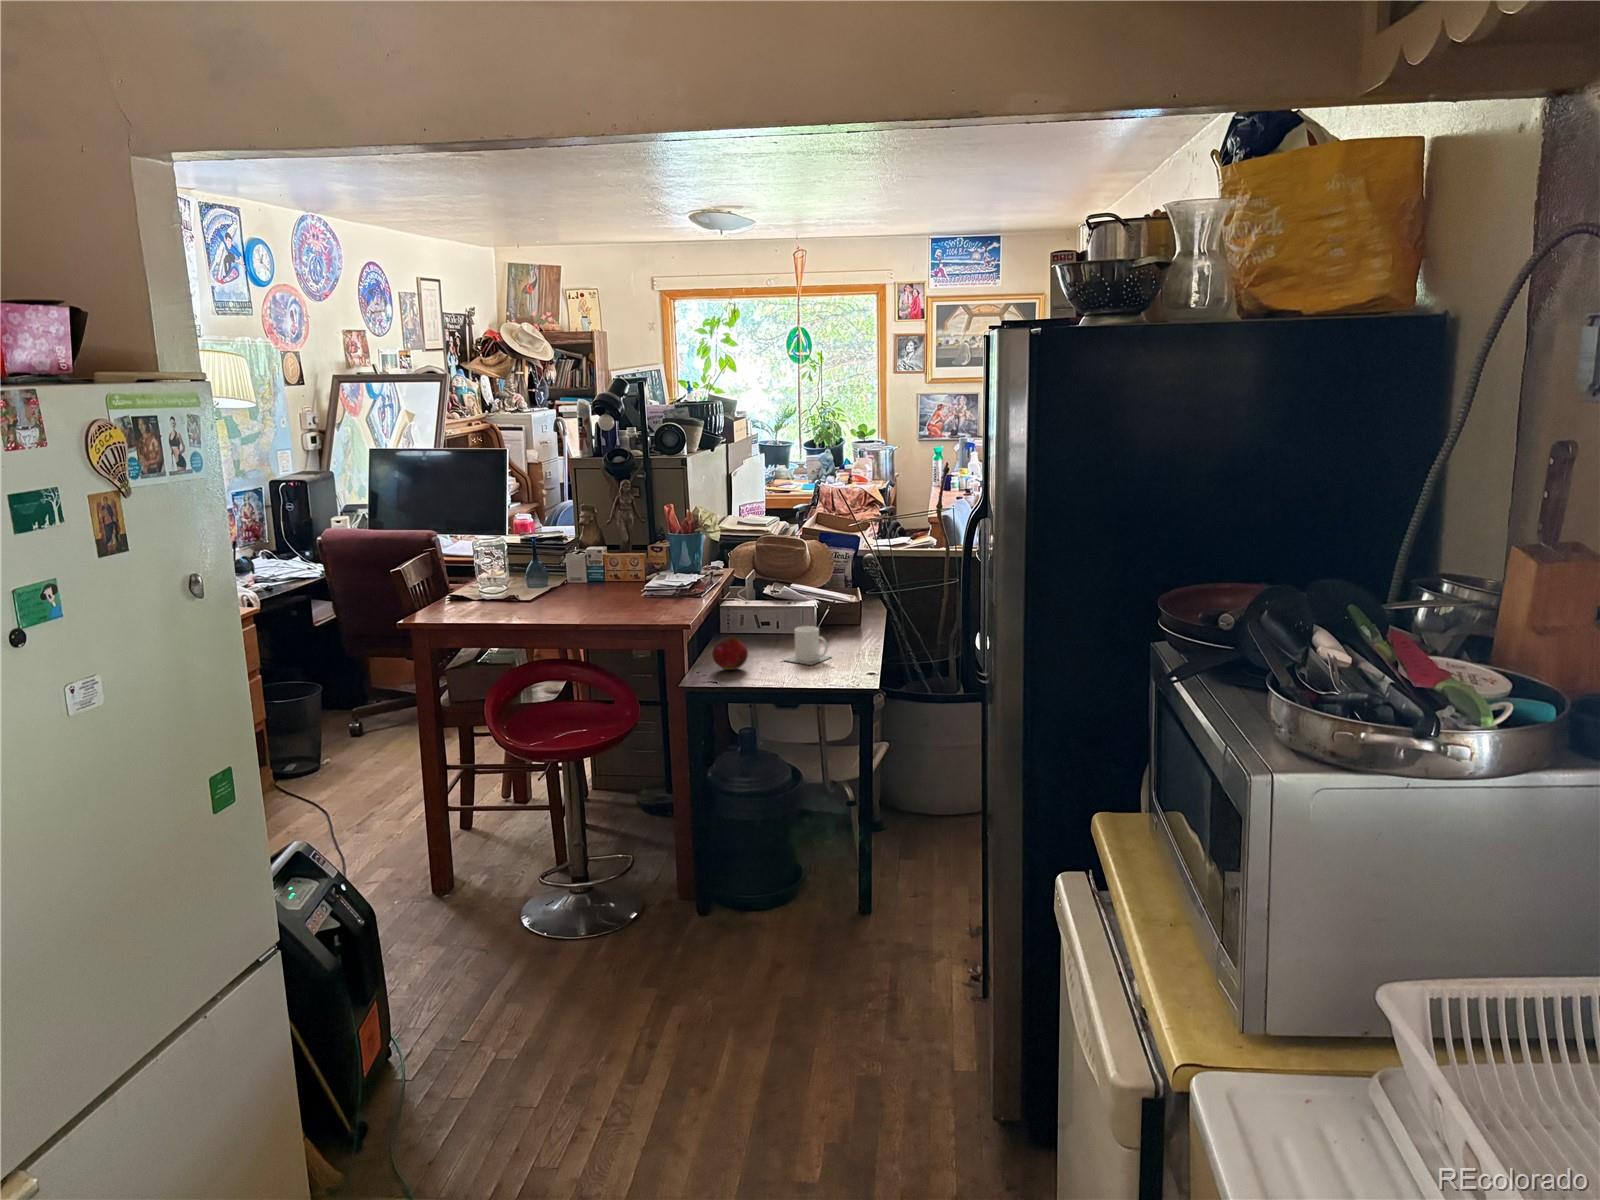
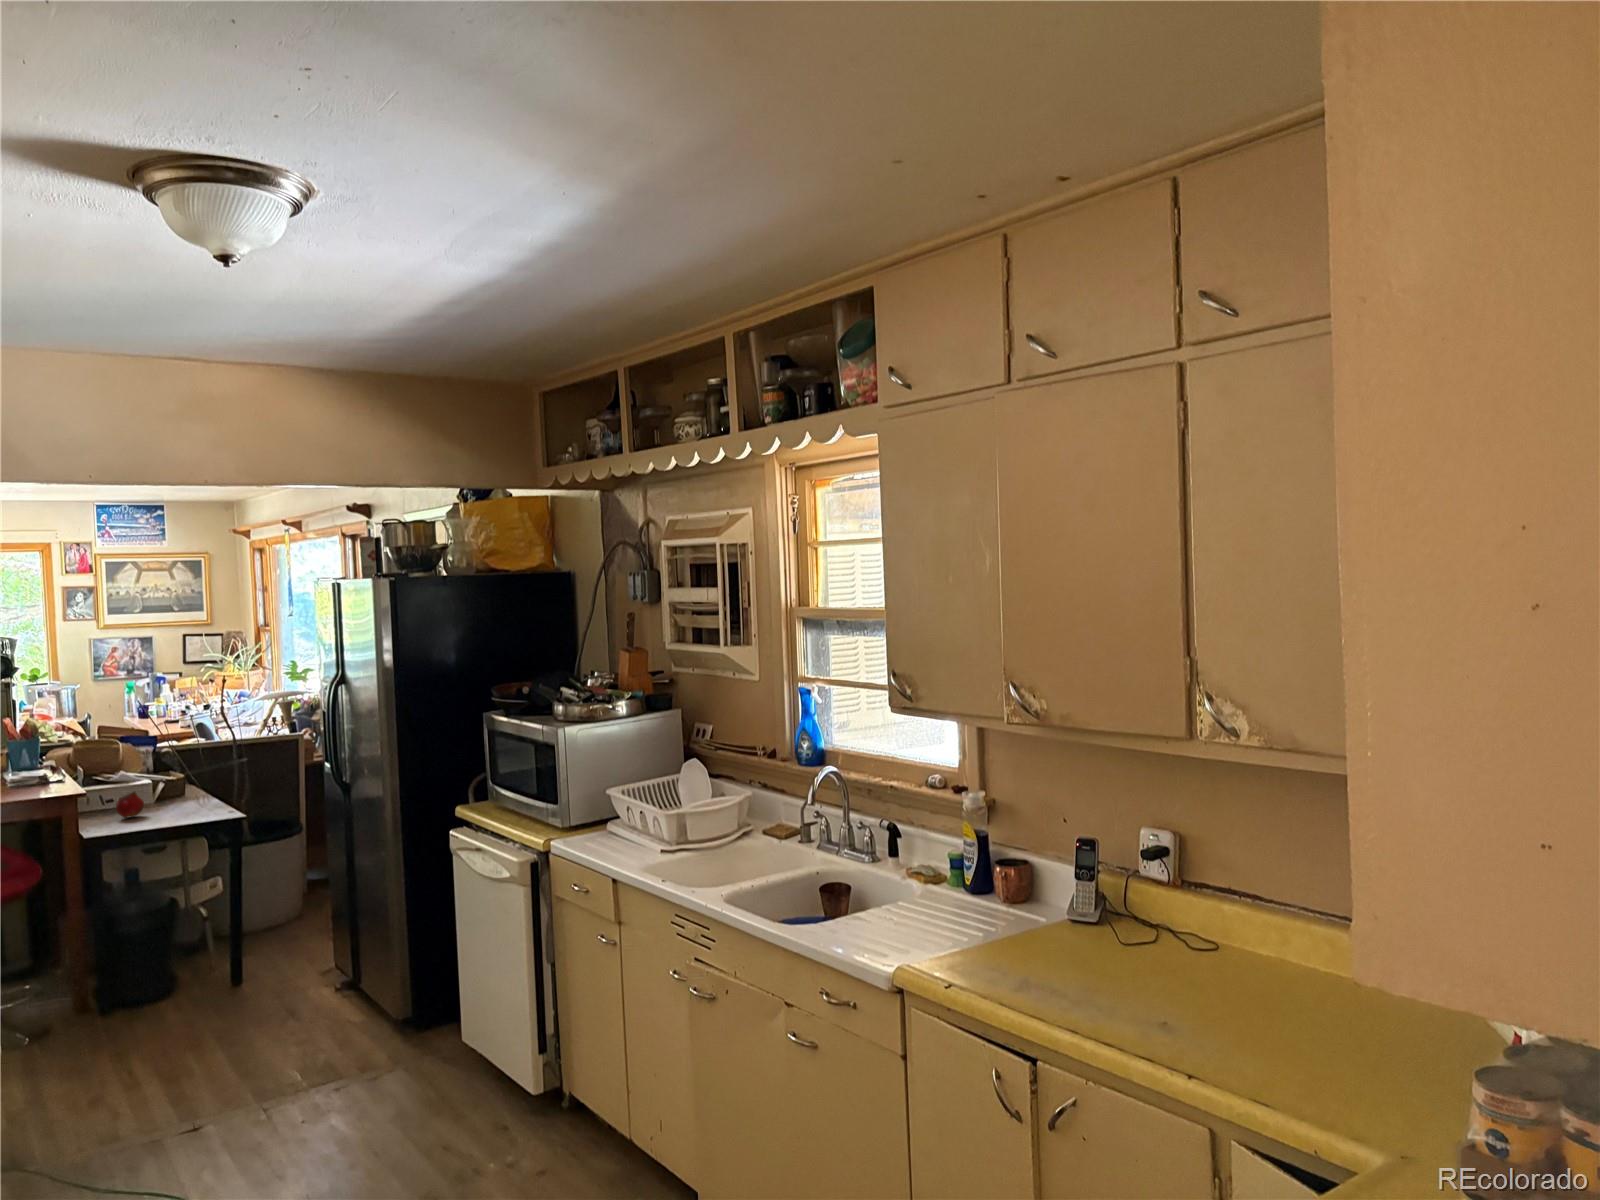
mug: present [785,626,830,665] -> none [164,782,201,808]

